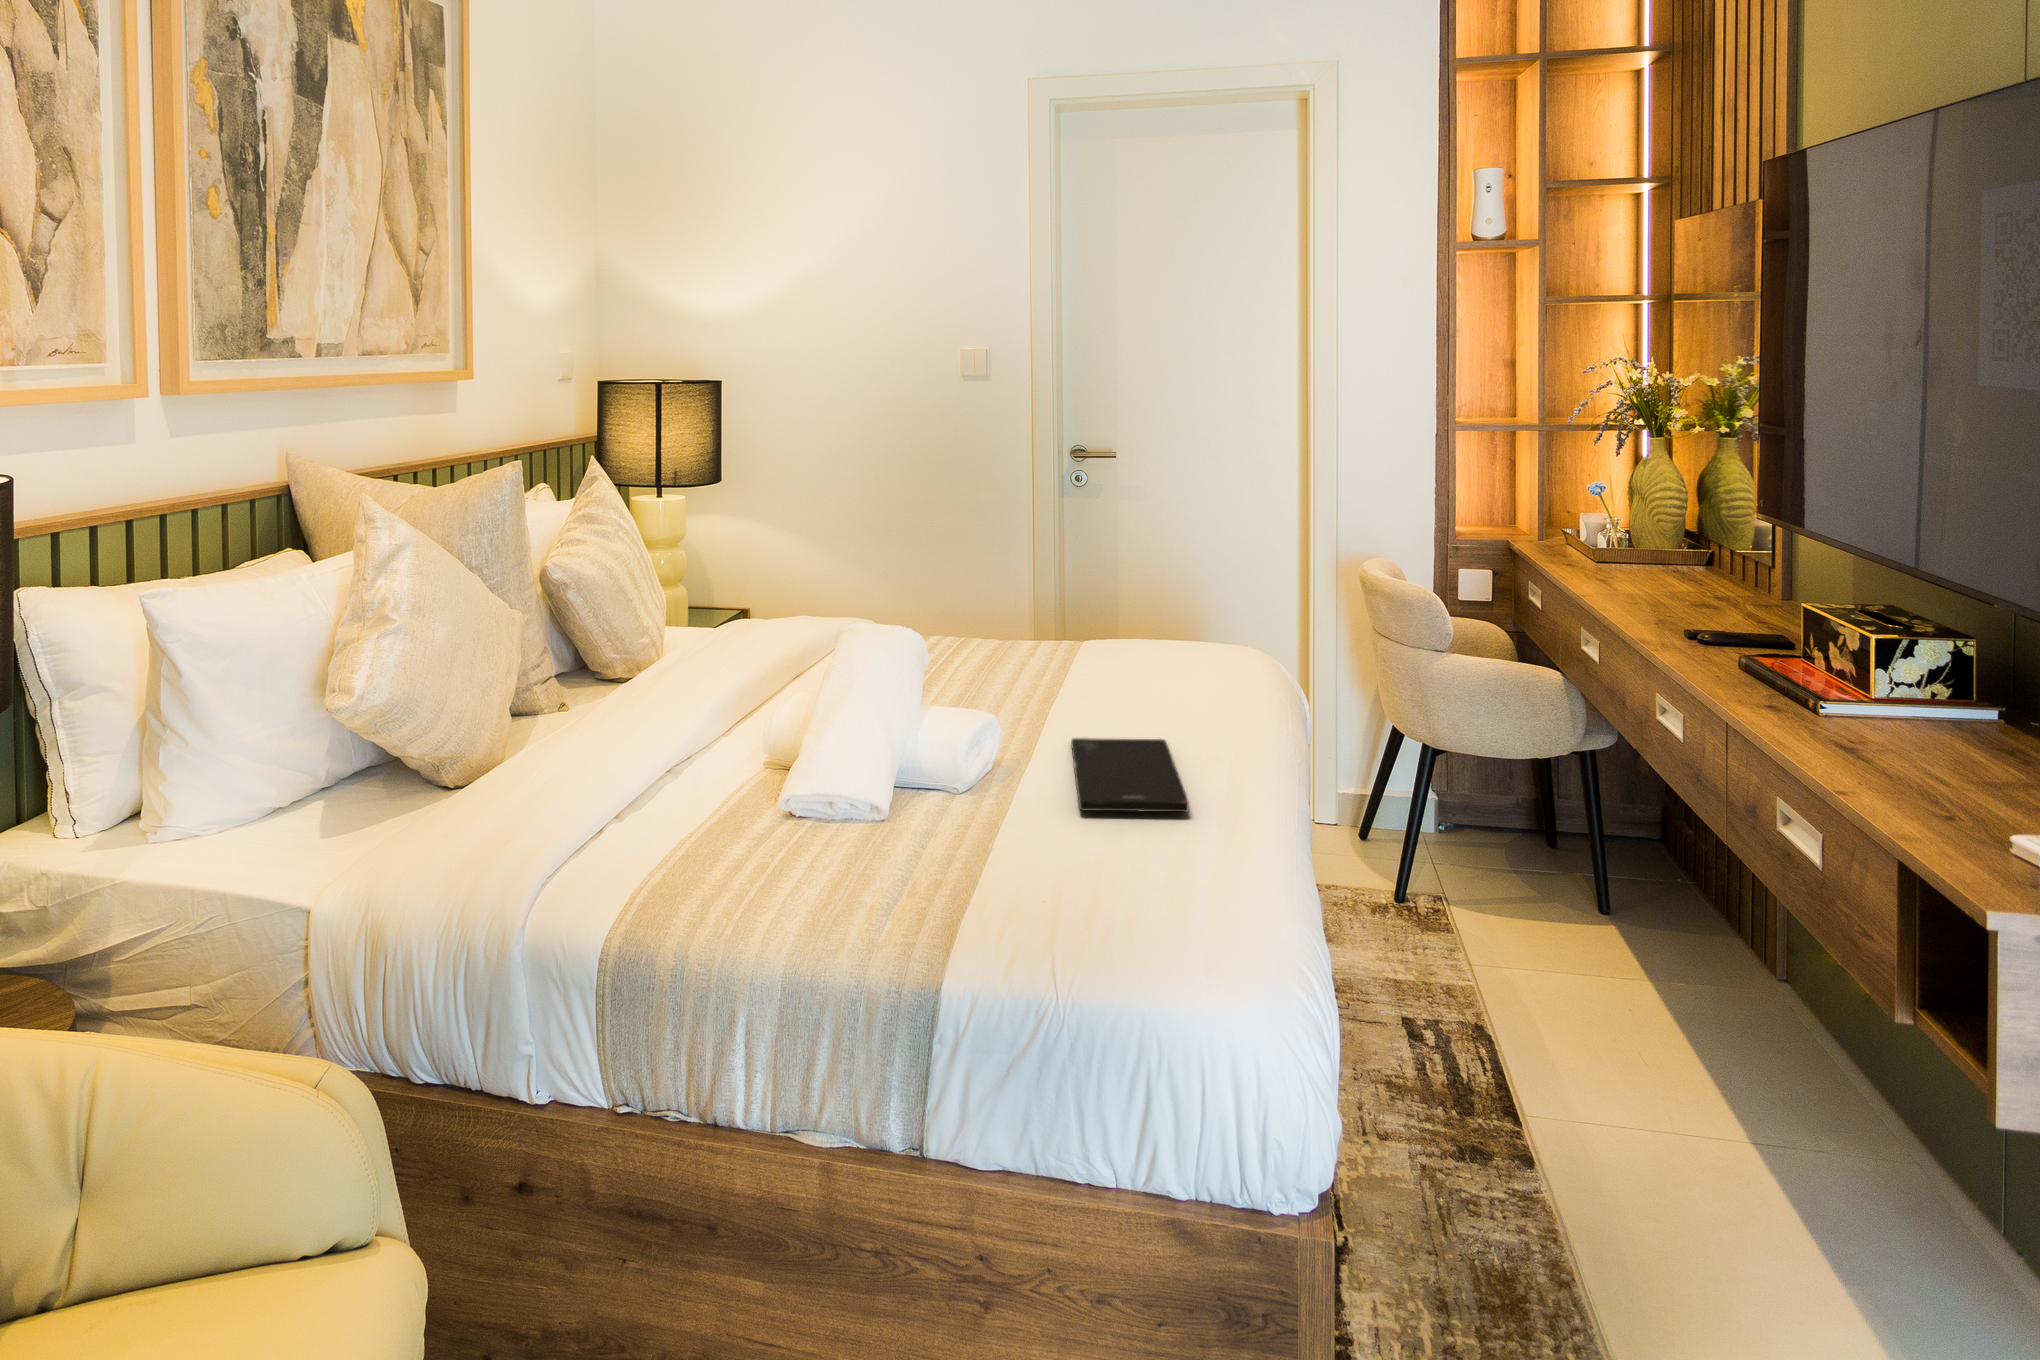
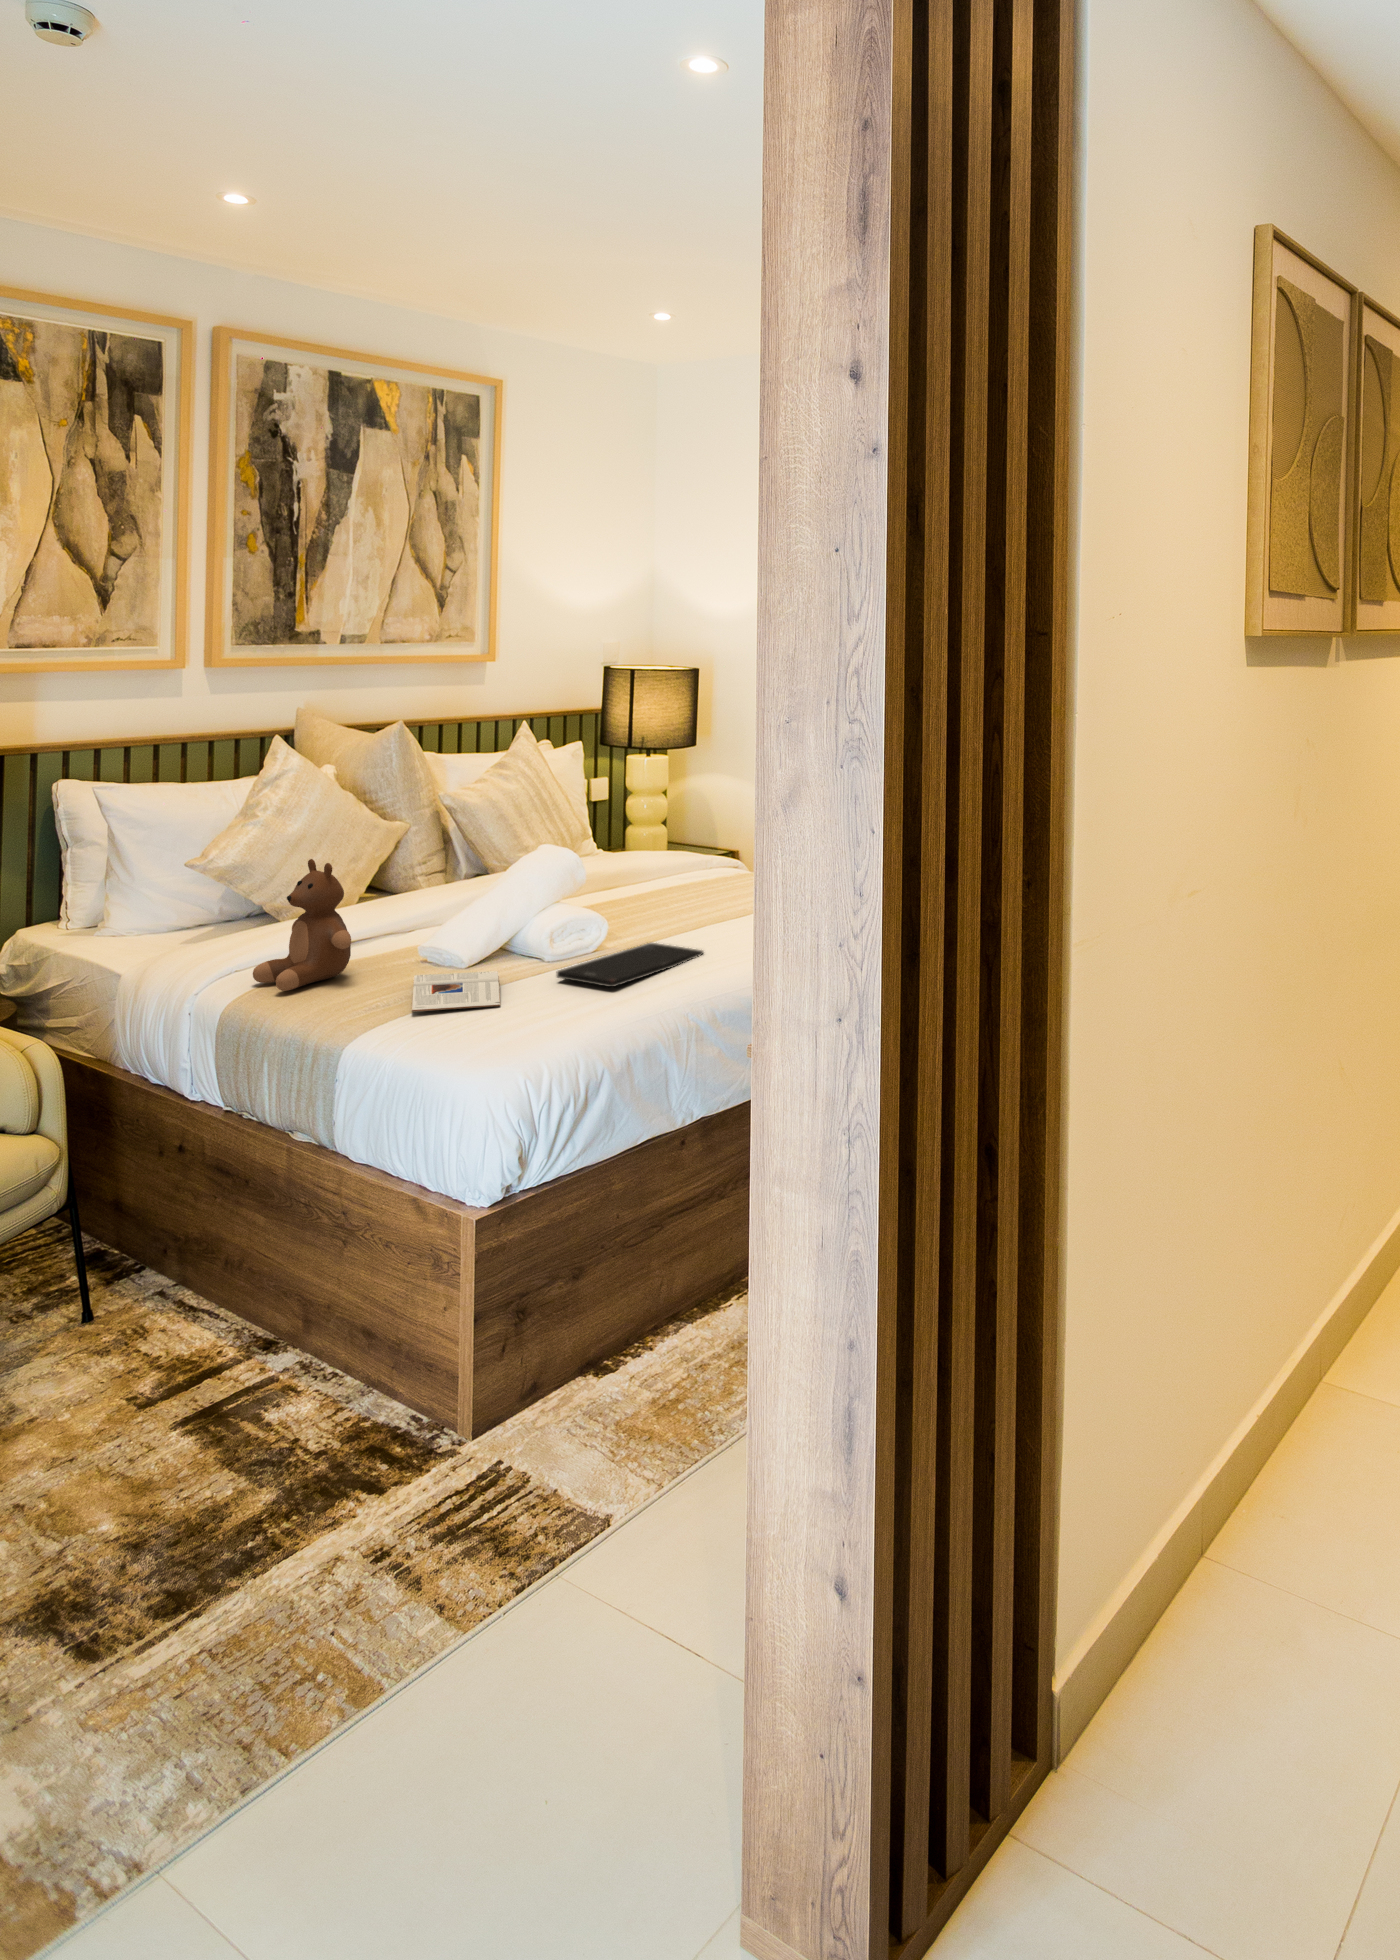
teddy bear: none [638,679,796,906] -> present [253,859,351,991]
magazine: none [888,815,1097,904] -> present [412,971,500,1012]

